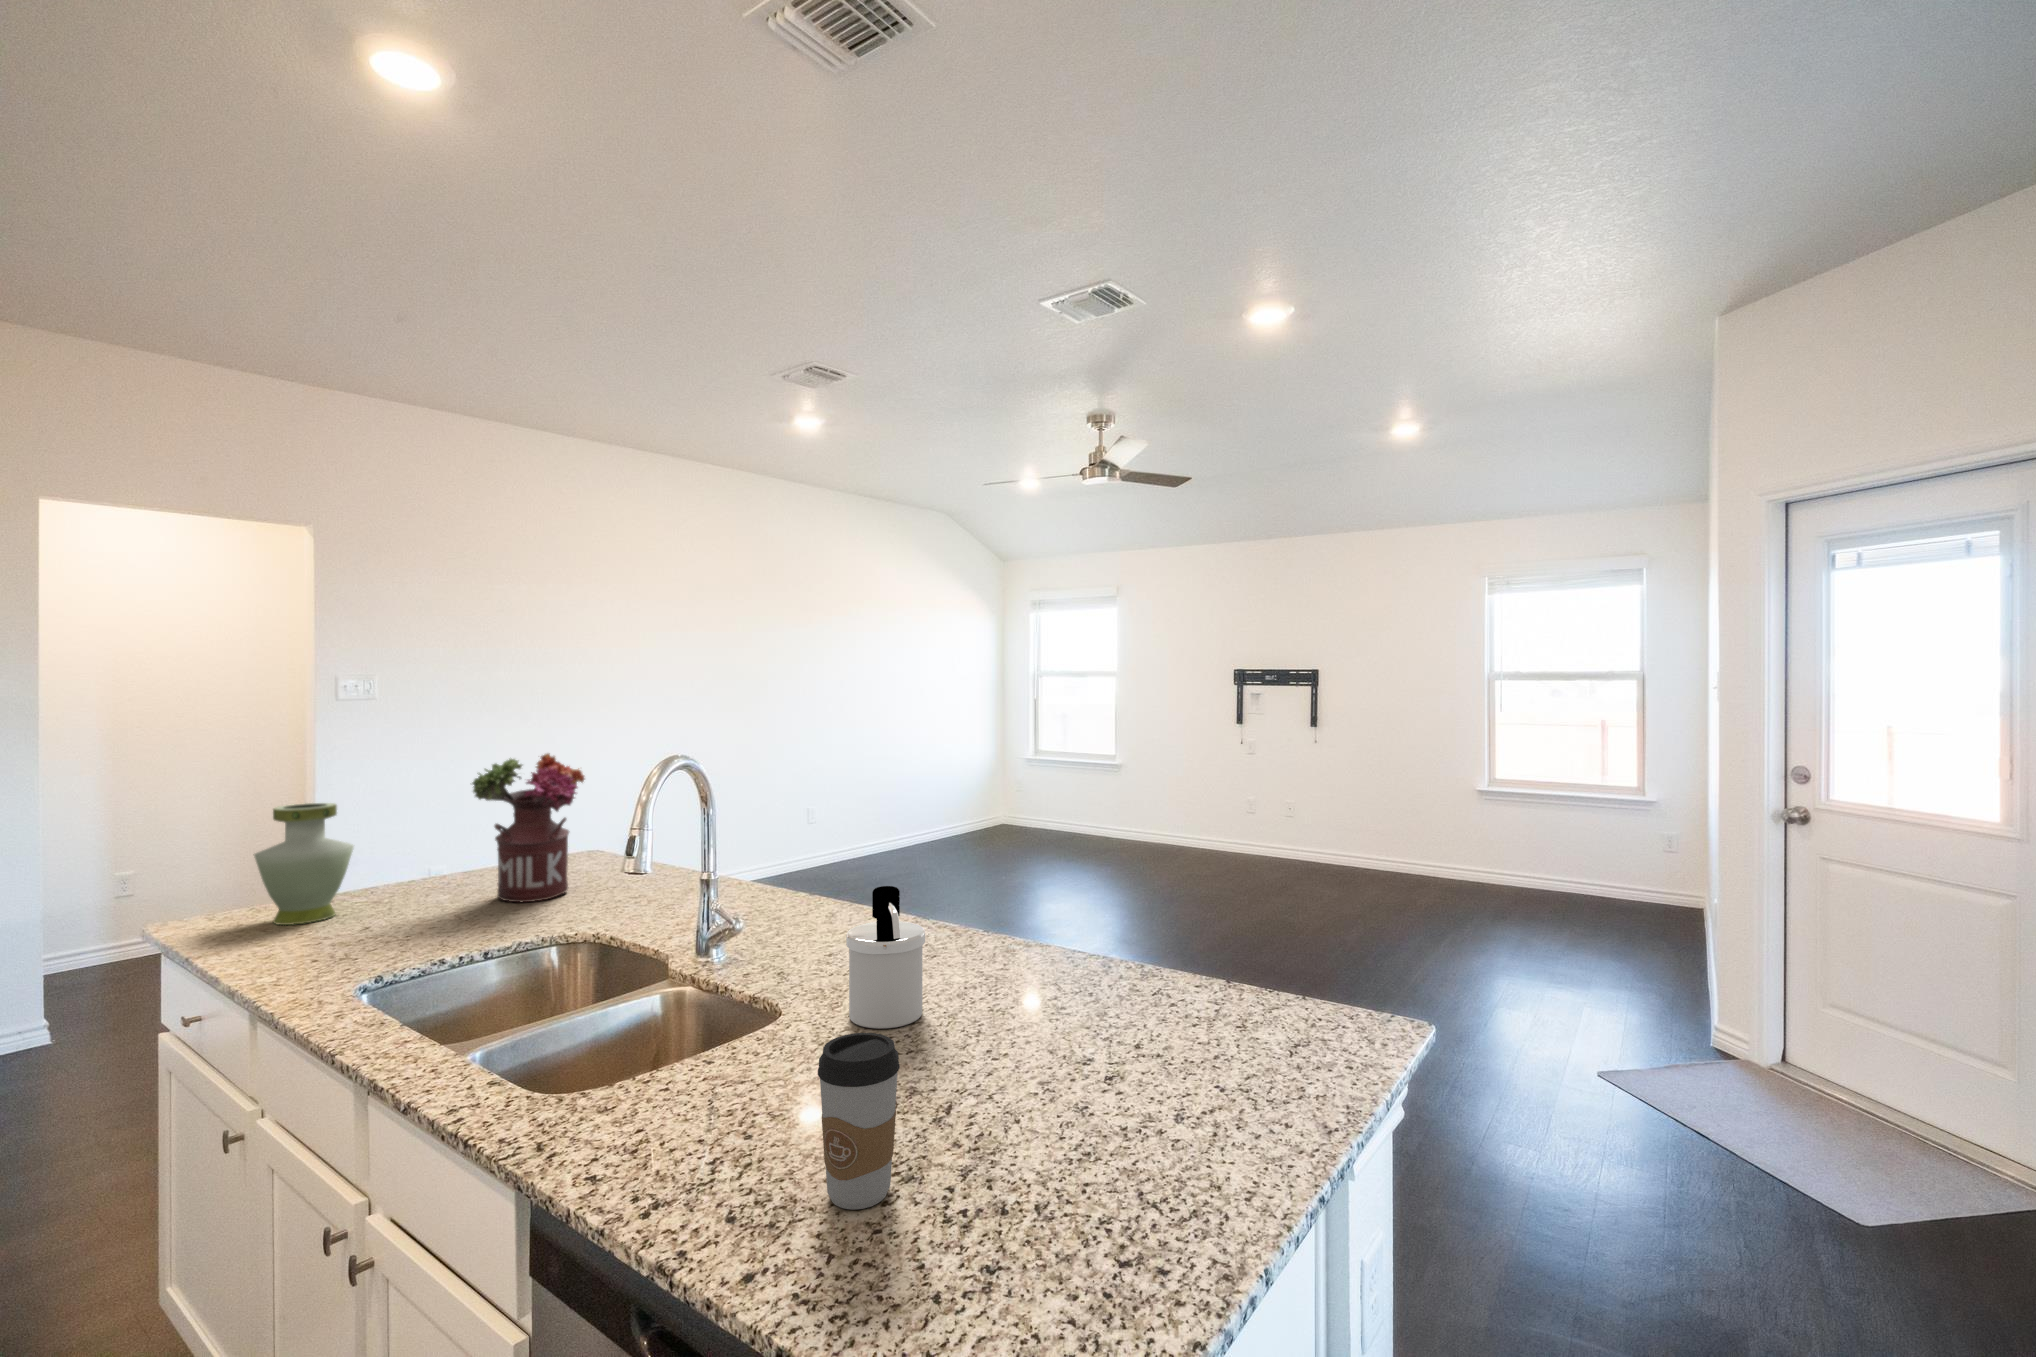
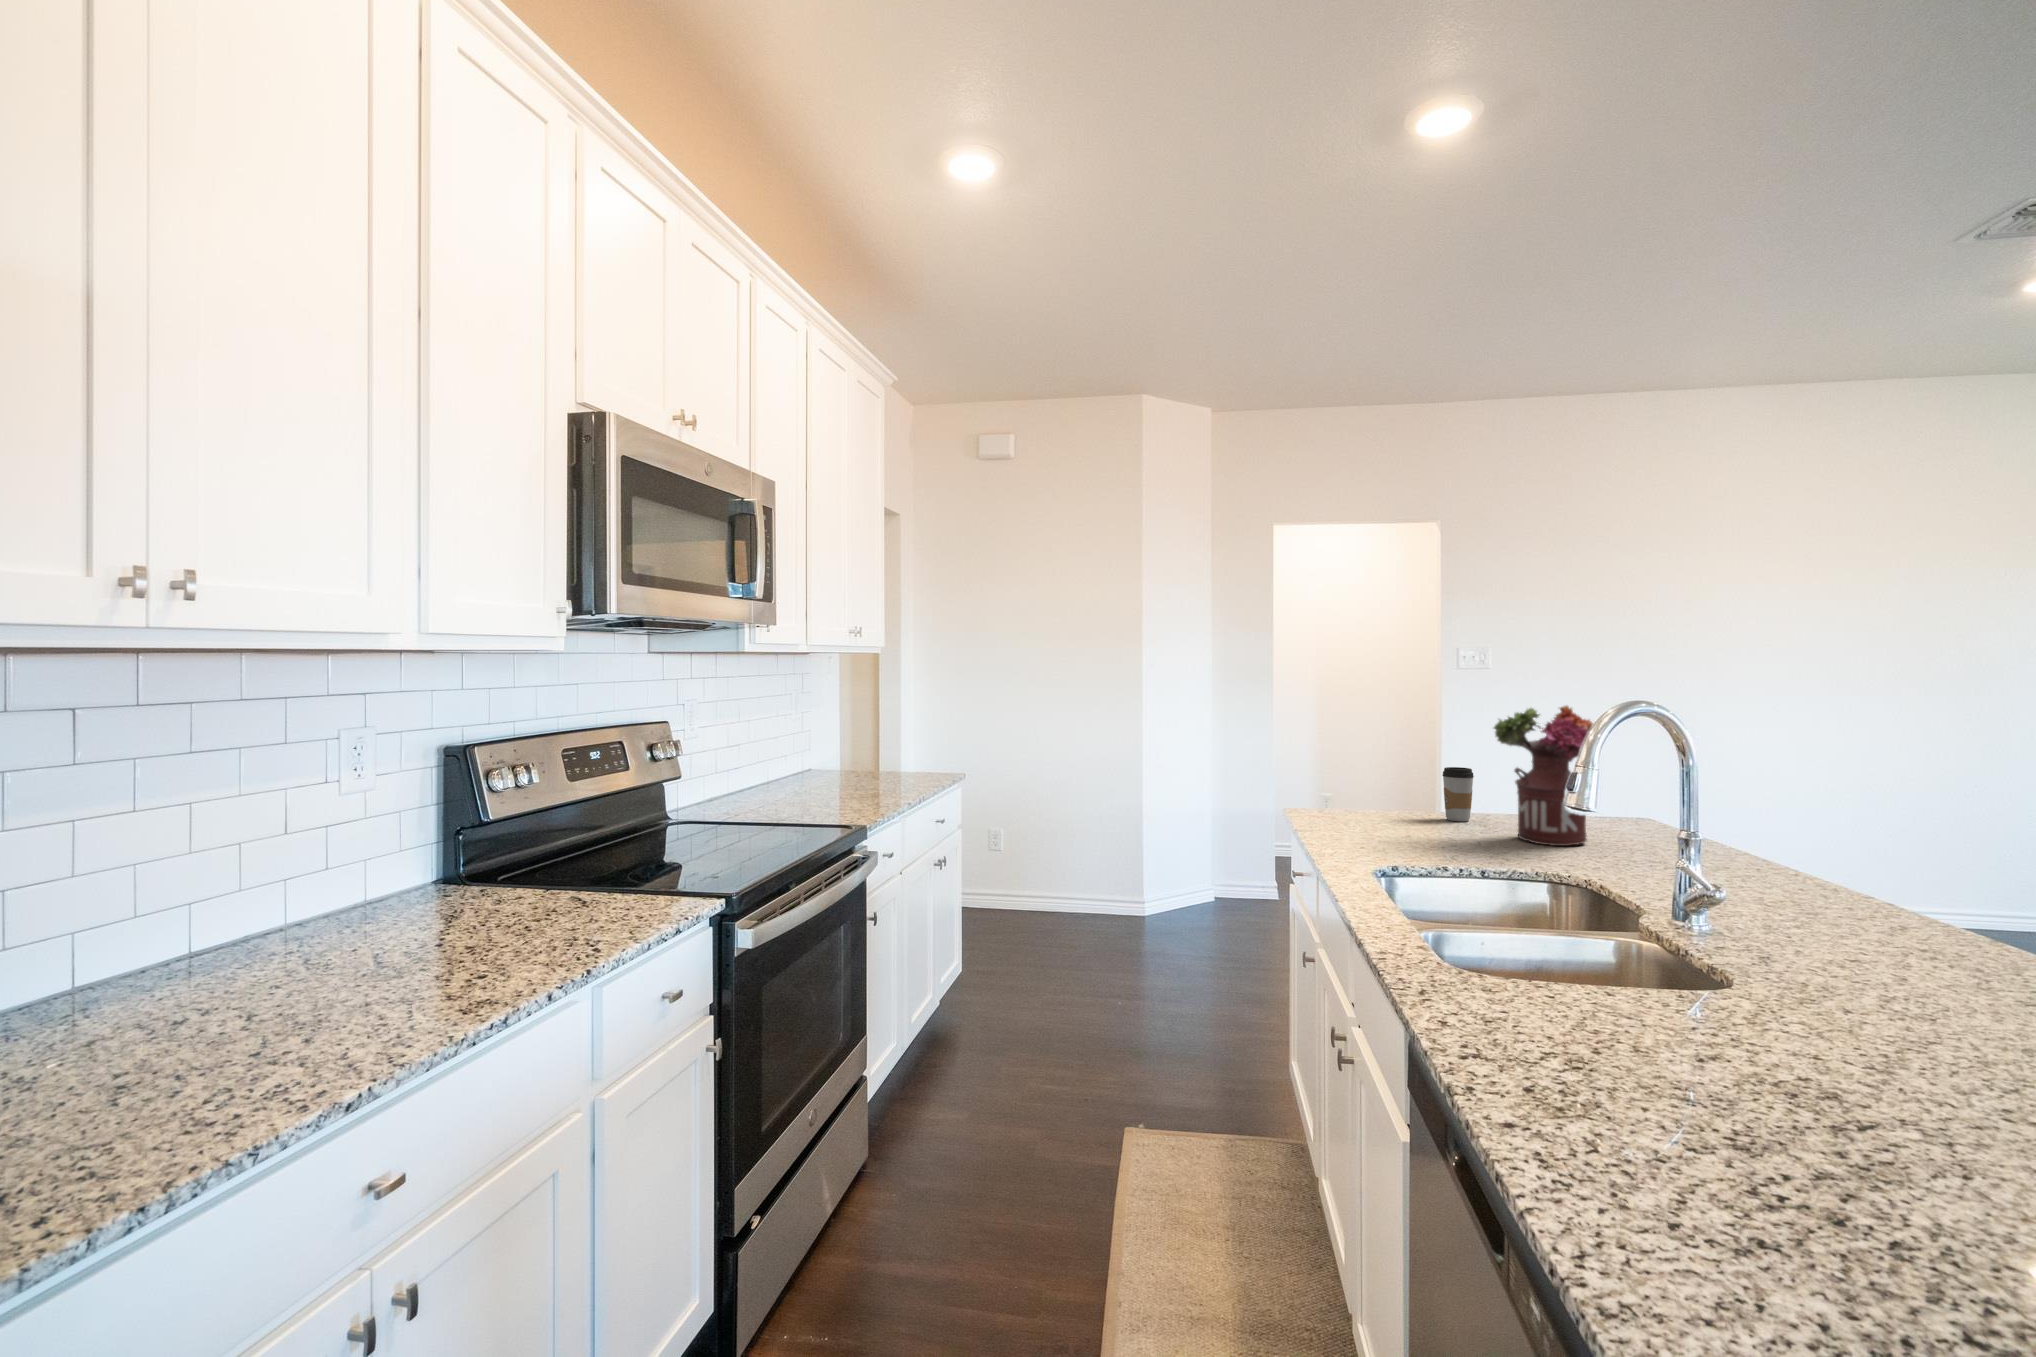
vase: present [254,803,354,925] -> none [1341,734,1406,826]
soap dispenser: present [846,886,925,1029] -> none [1811,866,1948,1049]
coffee cup: present [818,1033,900,1209] -> present [1442,767,1474,821]

